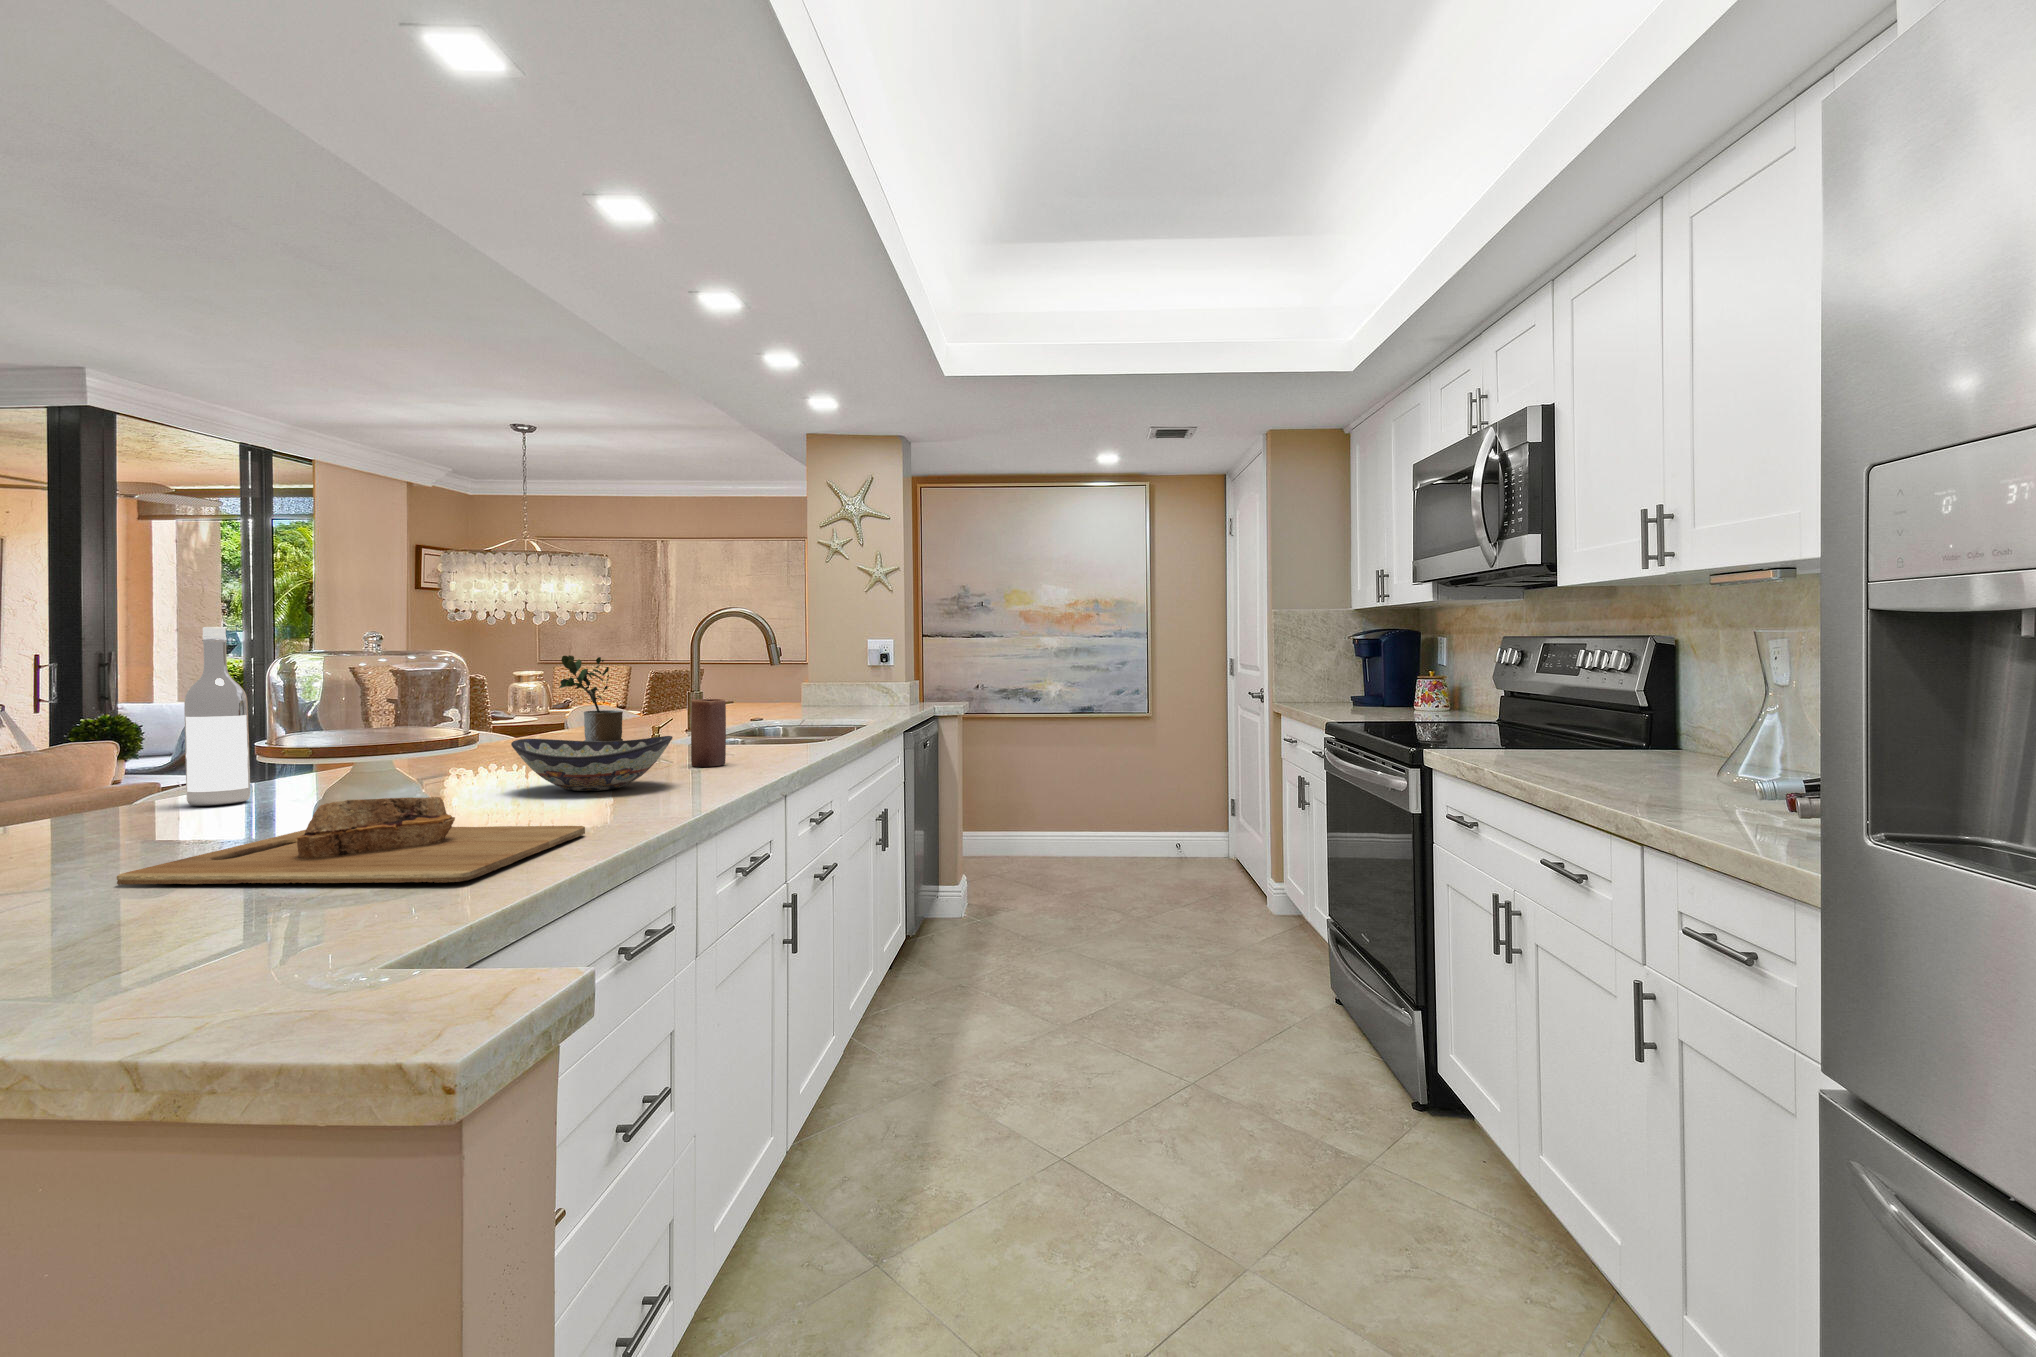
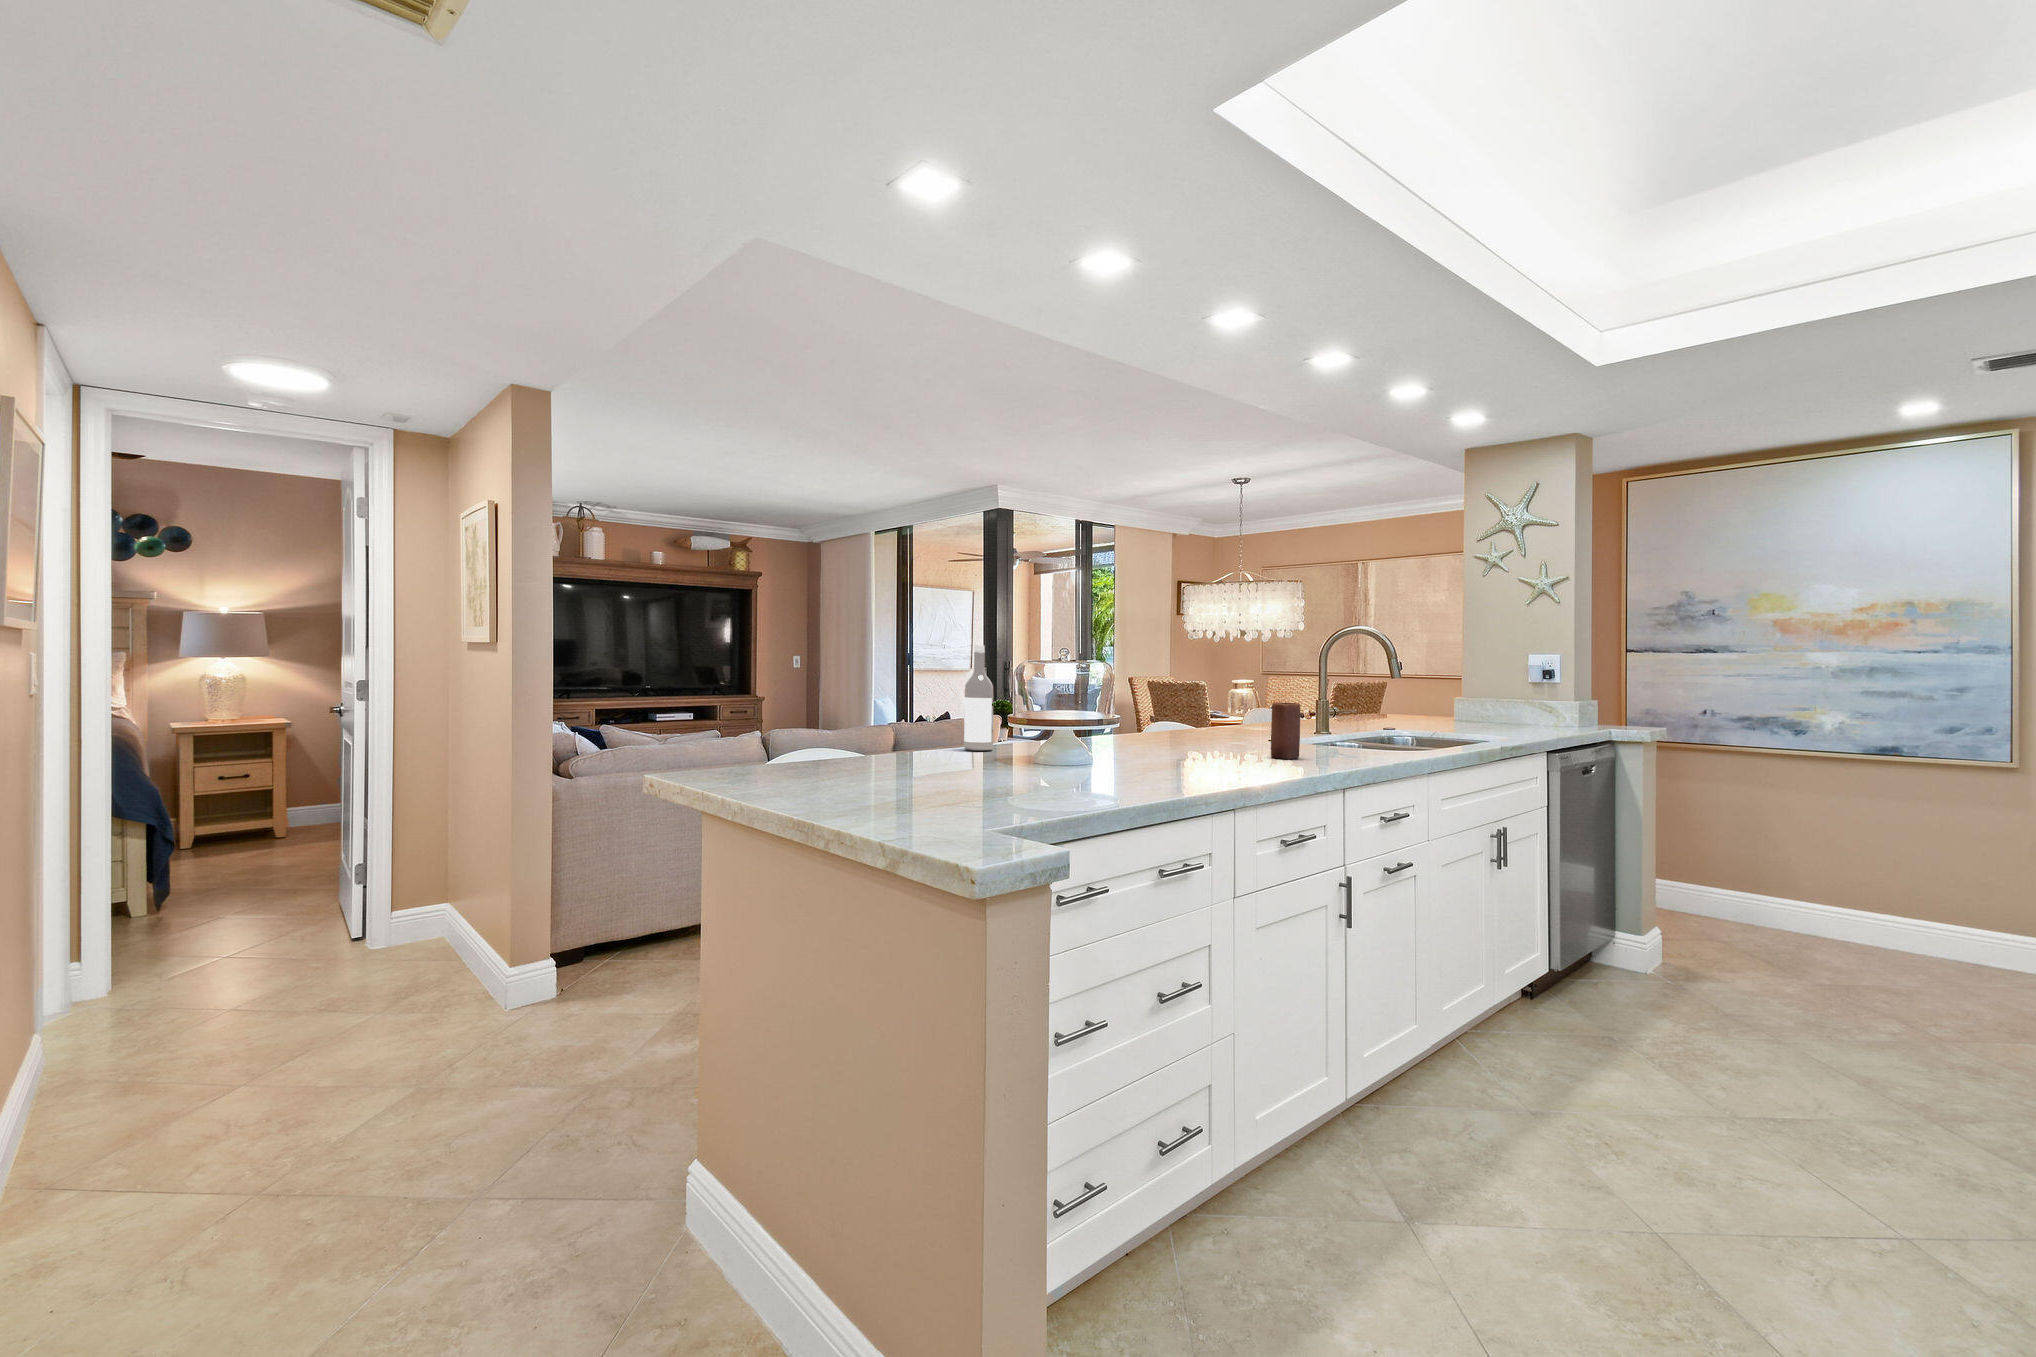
potted plant: present [559,655,623,741] -> none [1205,665,1252,738]
decorative bowl: present [511,736,673,791] -> none [1124,724,1233,766]
cutting board: present [117,797,585,885] -> none [893,748,1122,801]

